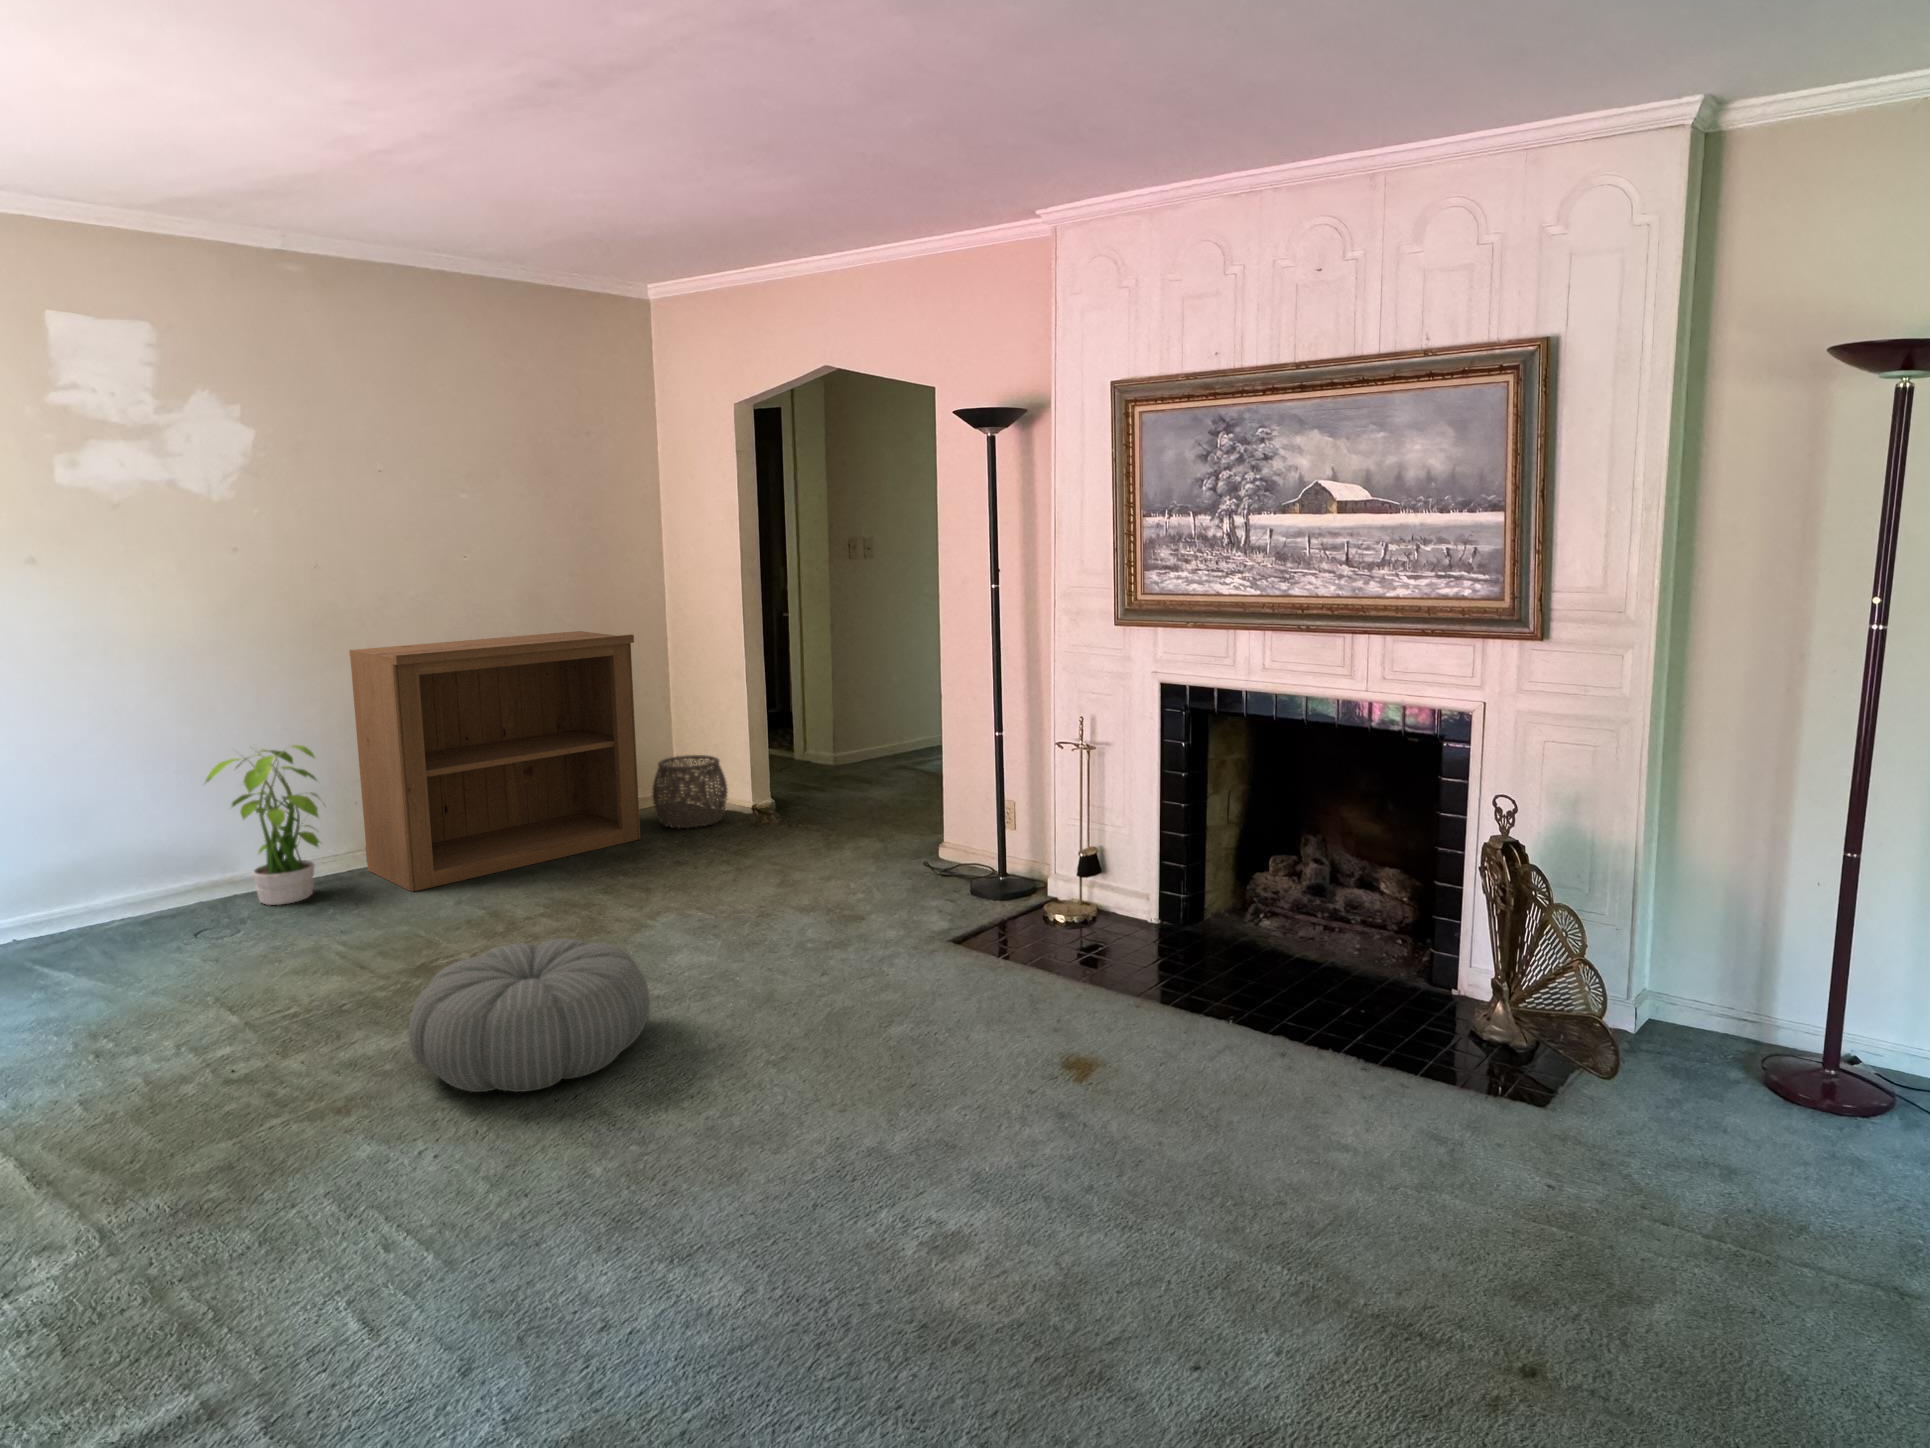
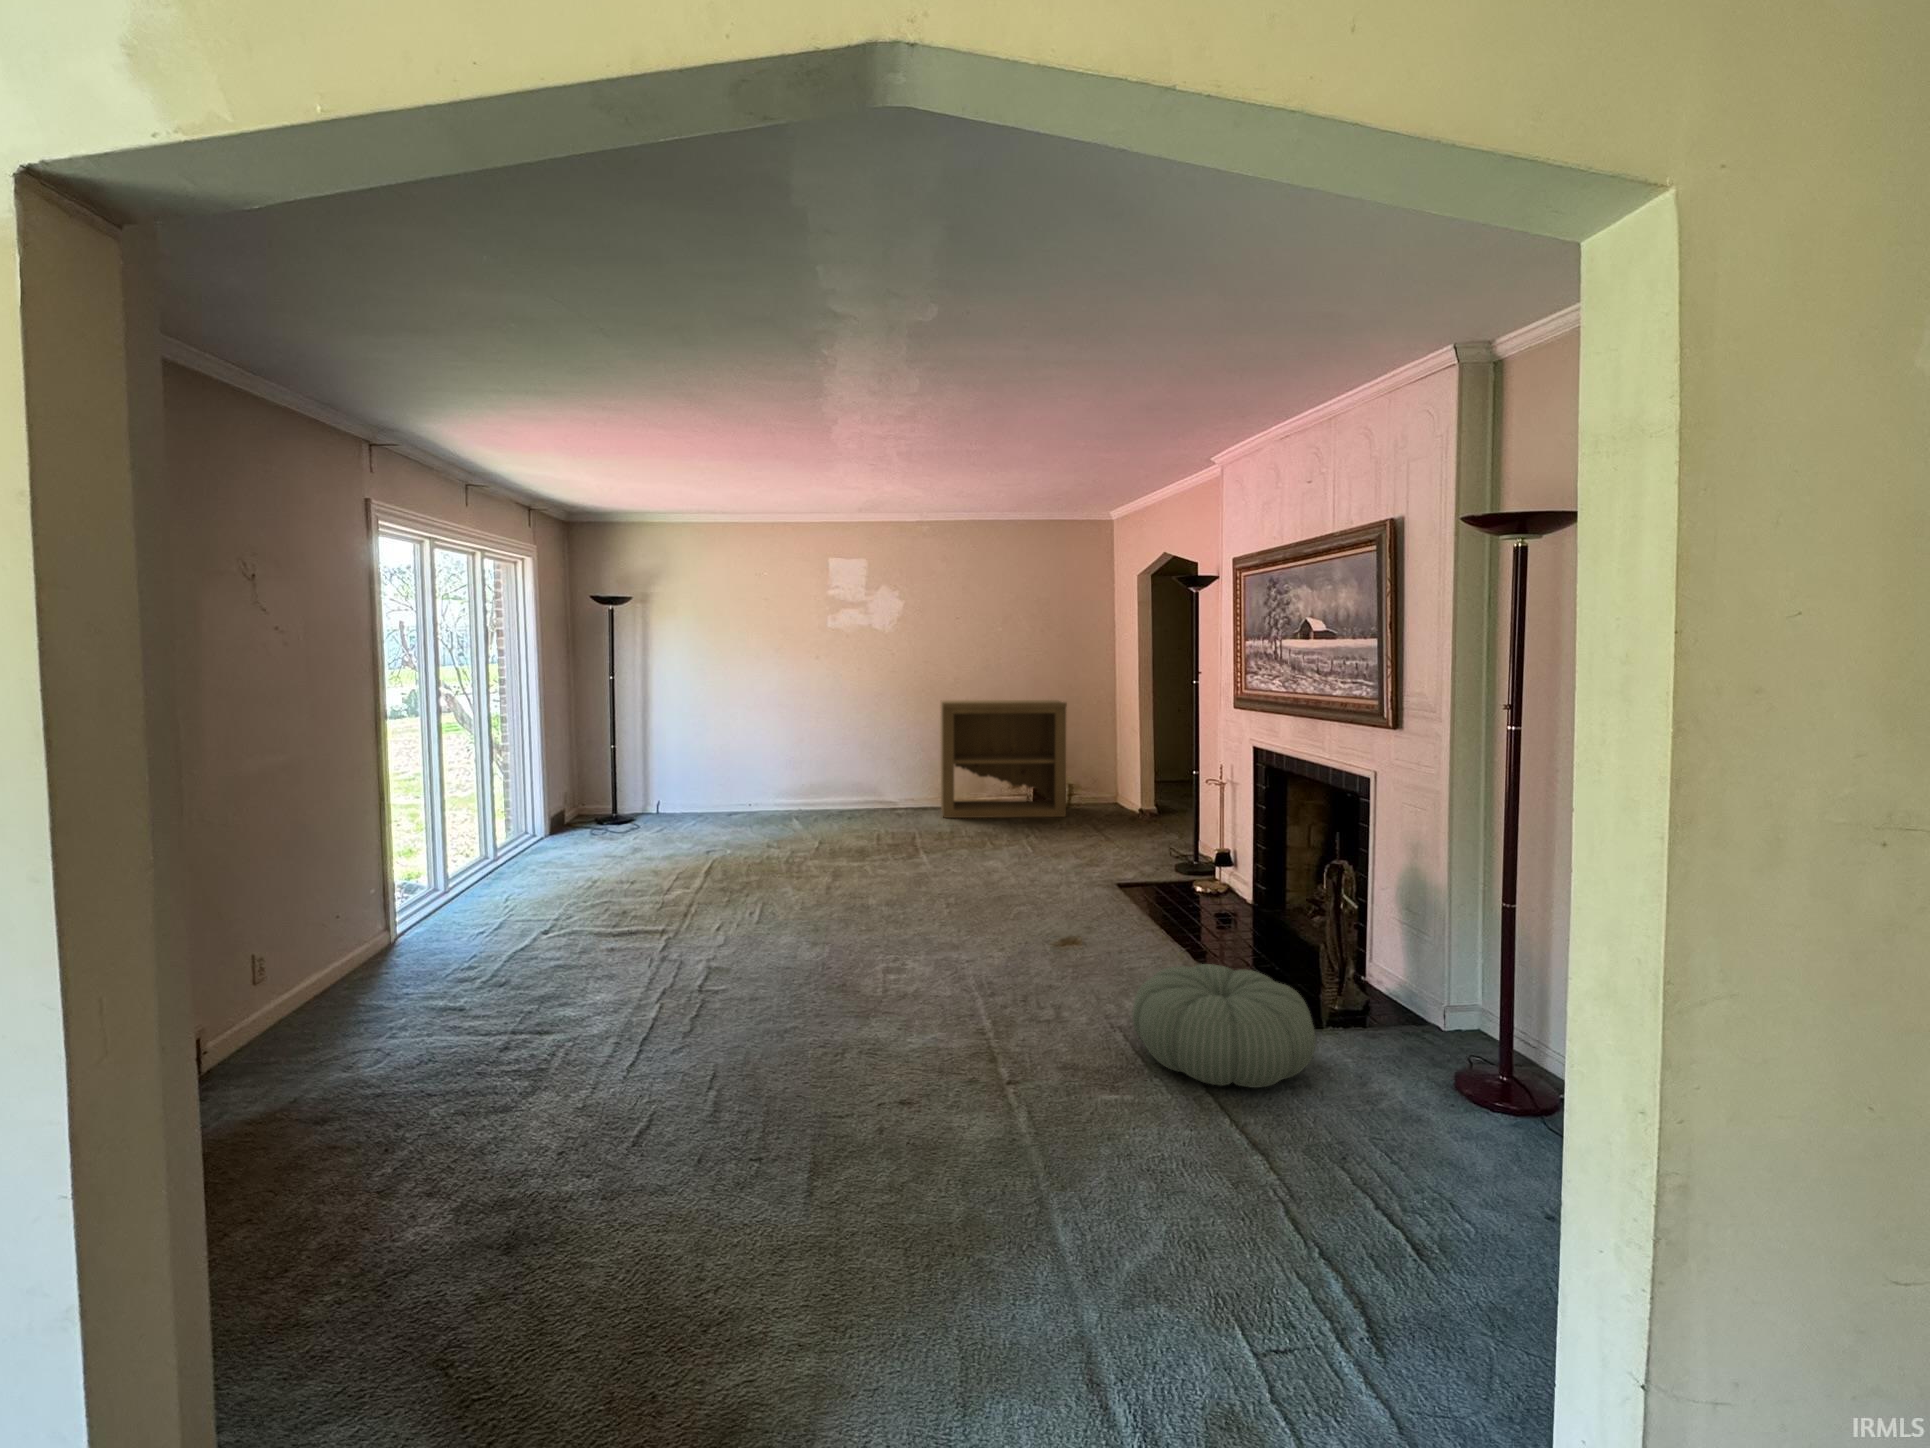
potted plant: present [205,745,320,905] -> none [873,739,919,813]
woven basket: present [652,755,728,828] -> none [1082,776,1125,818]
pouf: present [409,938,650,1092] -> present [1132,964,1315,1088]

